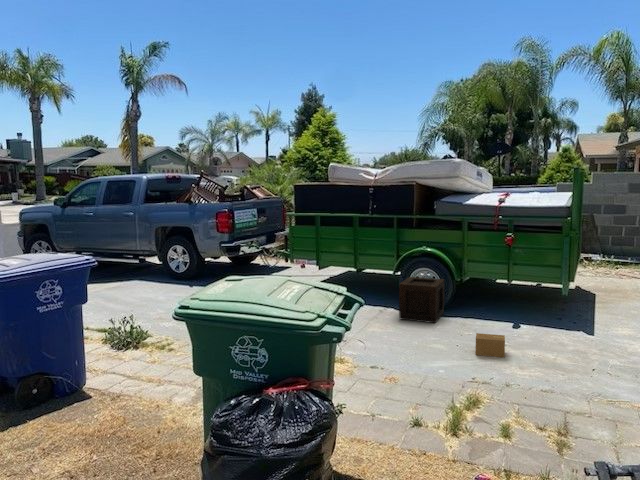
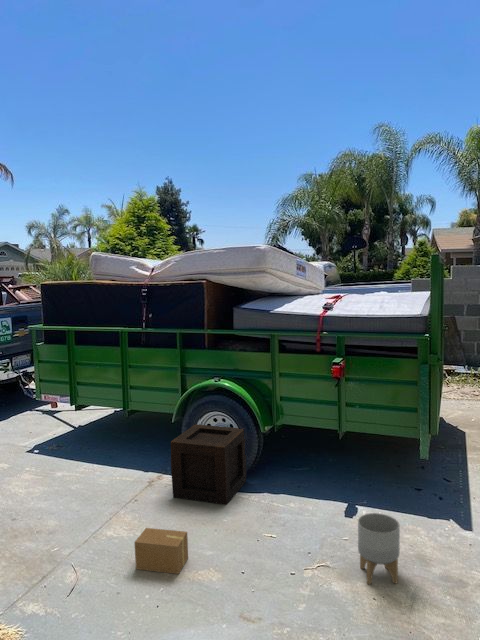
planter: none [526,317,551,353] -> present [358,513,400,584]
cardboard box: present [475,333,505,357] -> present [135,528,188,574]

